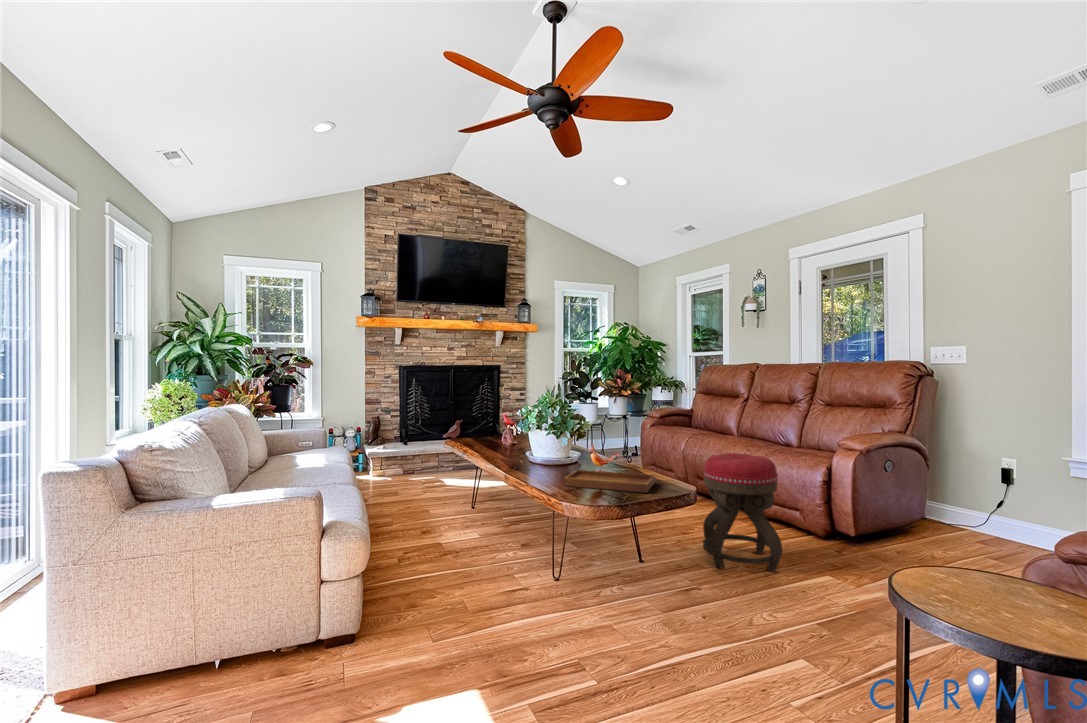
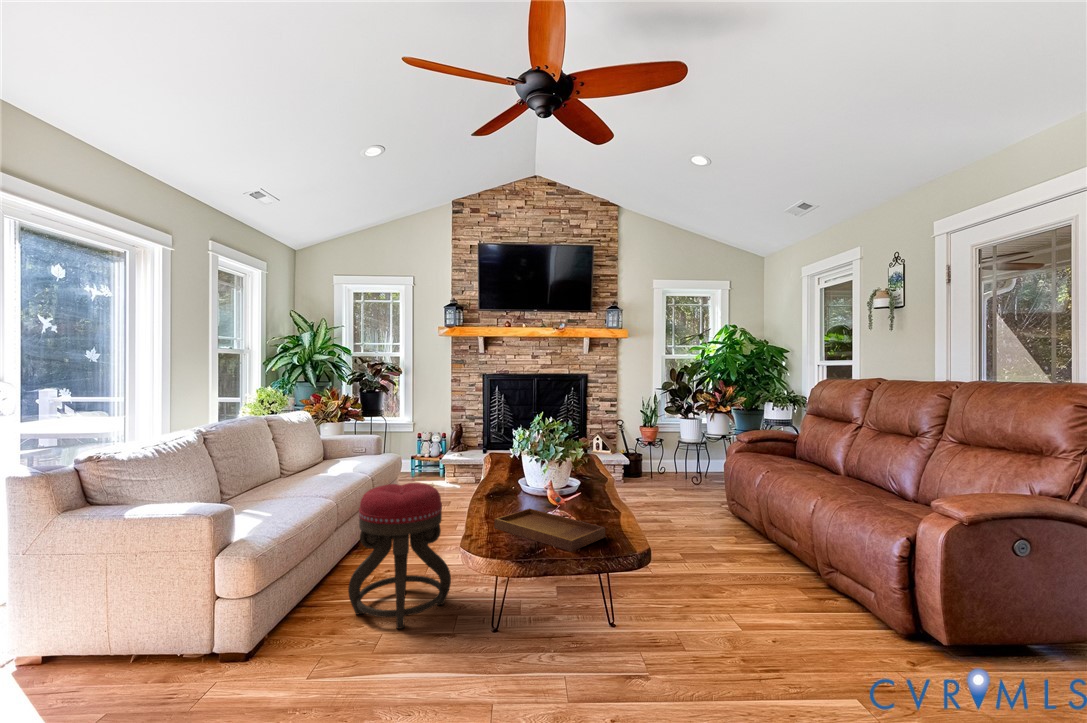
ottoman: present [703,453,782,571] -> present [348,483,451,629]

